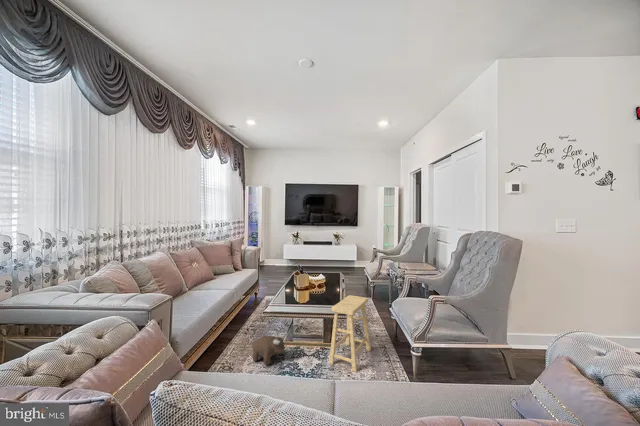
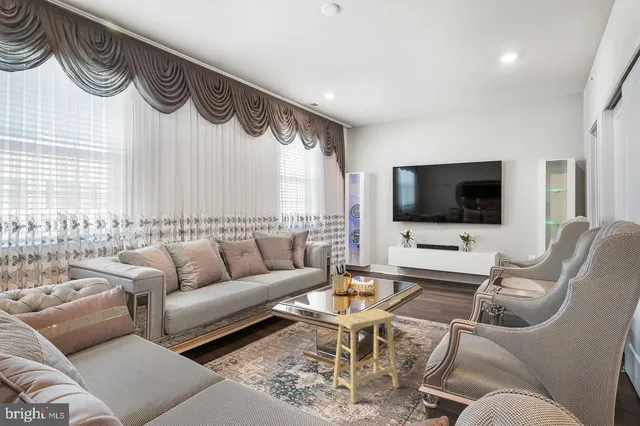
plush toy: present [252,335,286,365] -> none [260,338,293,369]

